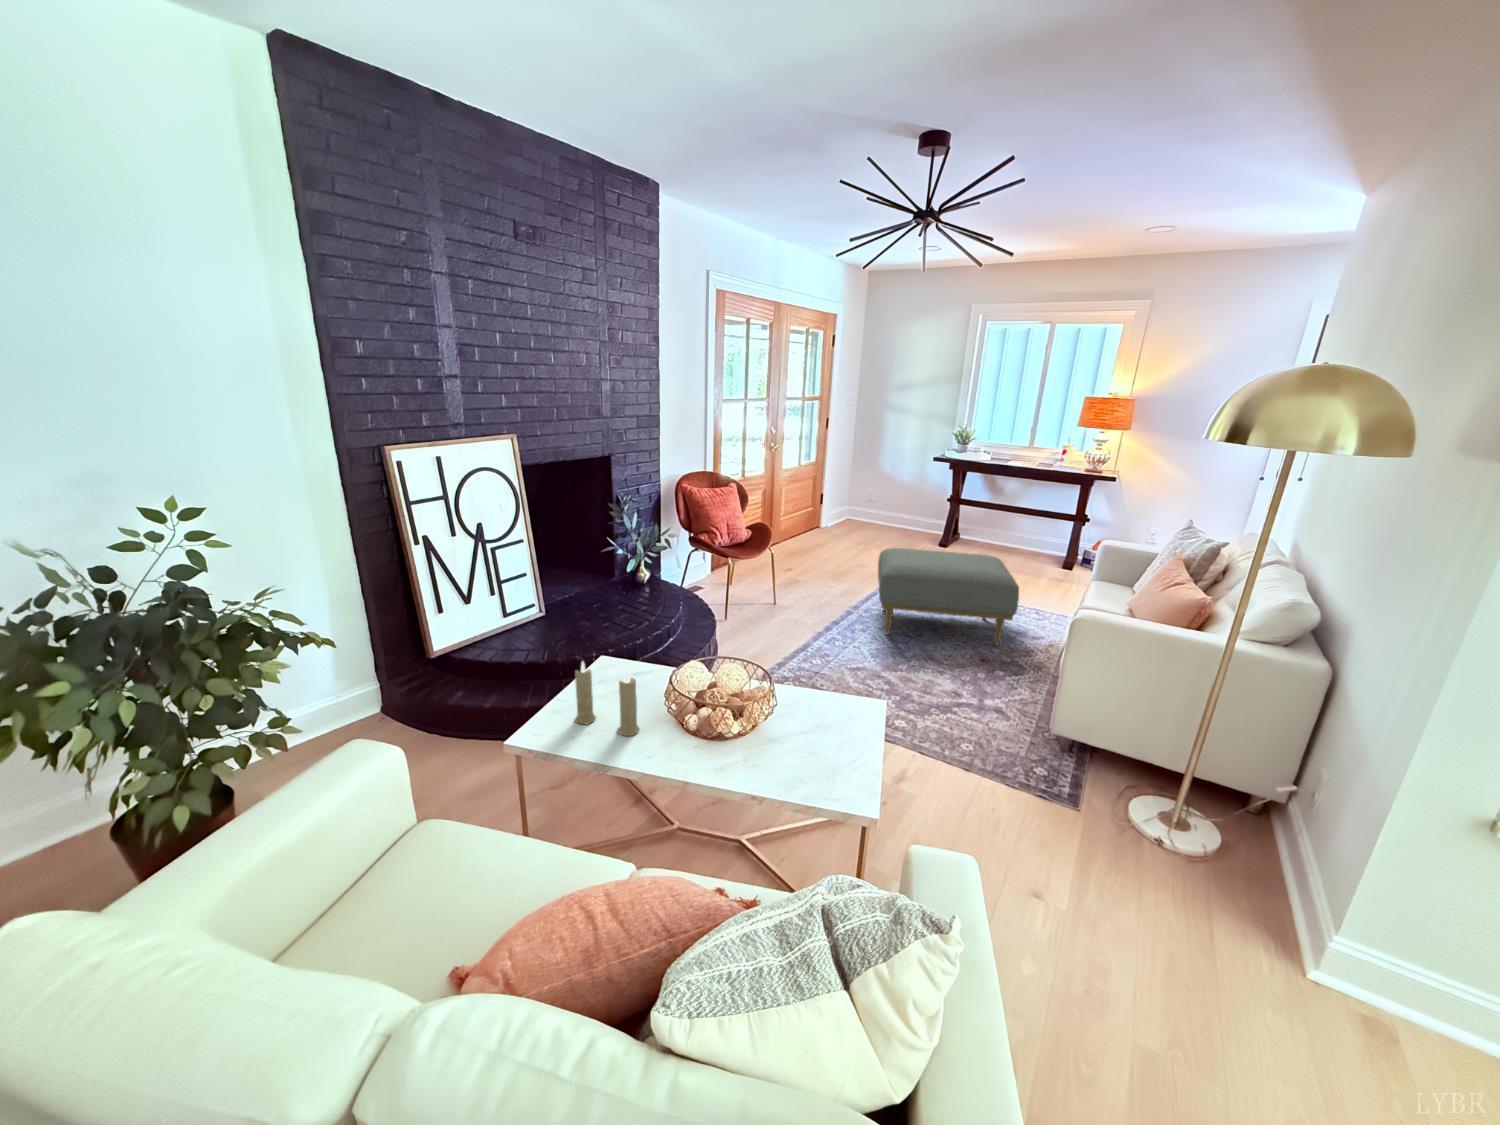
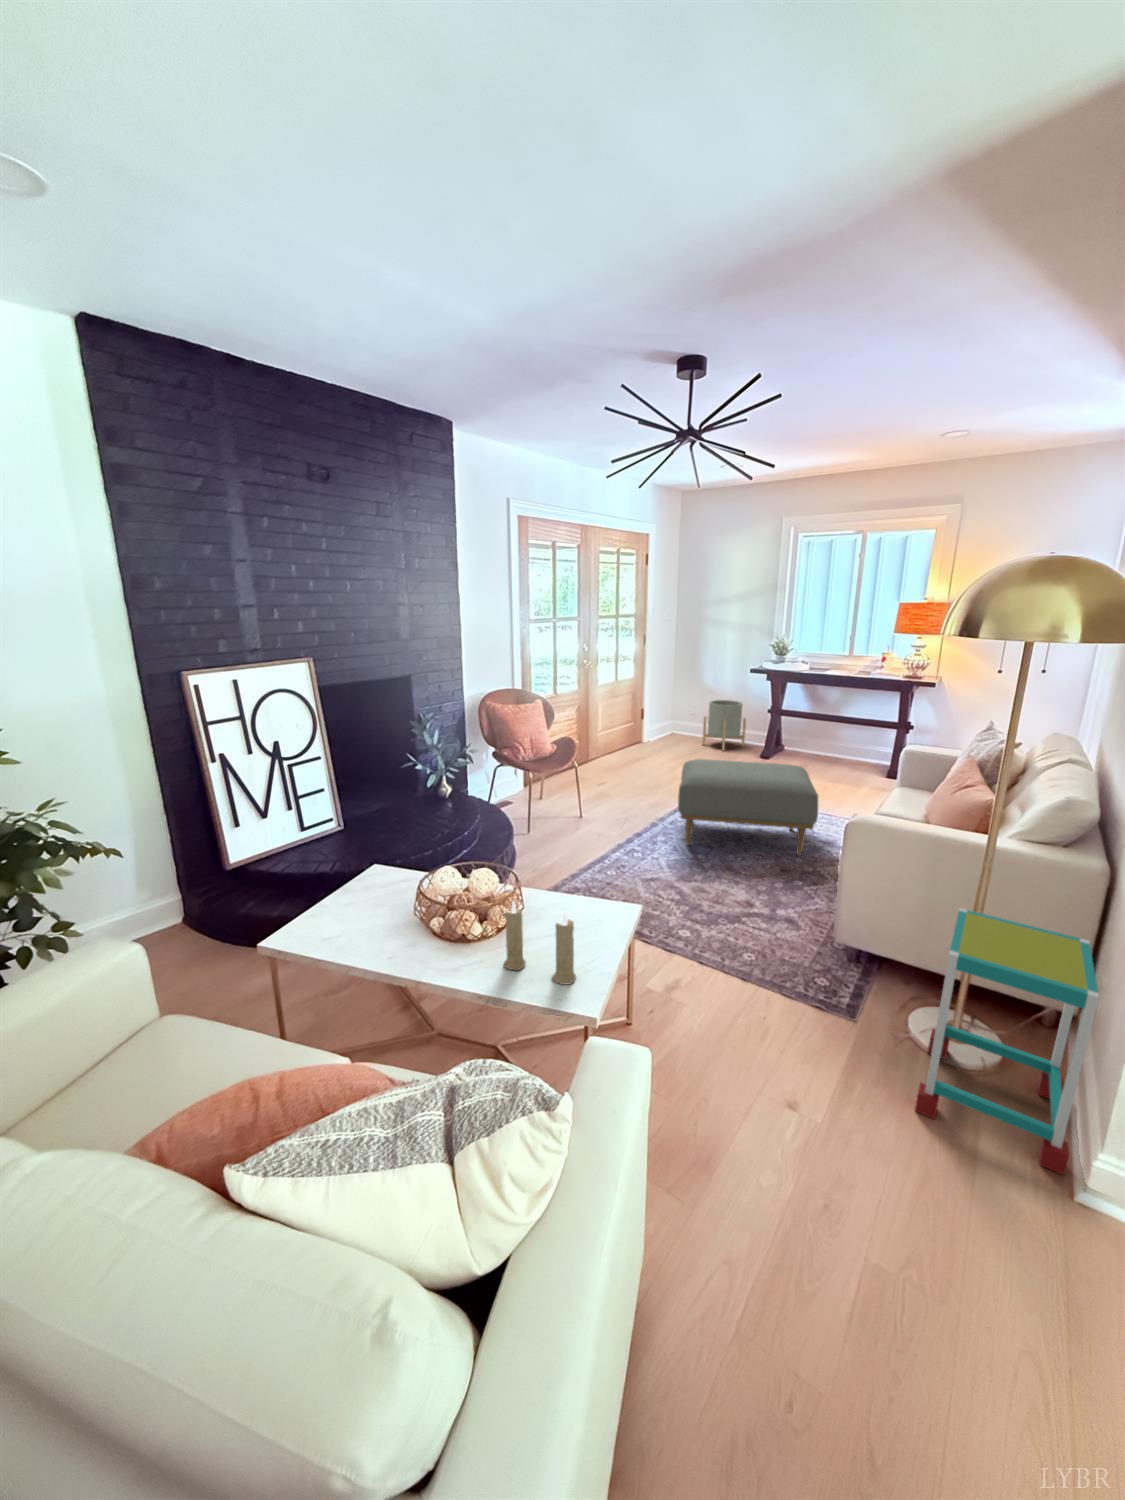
planter: none [882,486,927,538] -> present [702,700,746,751]
candle: present [575,662,639,736] -> present [504,902,576,985]
side table: none [1147,704,1344,956] -> present [915,908,1099,1175]

